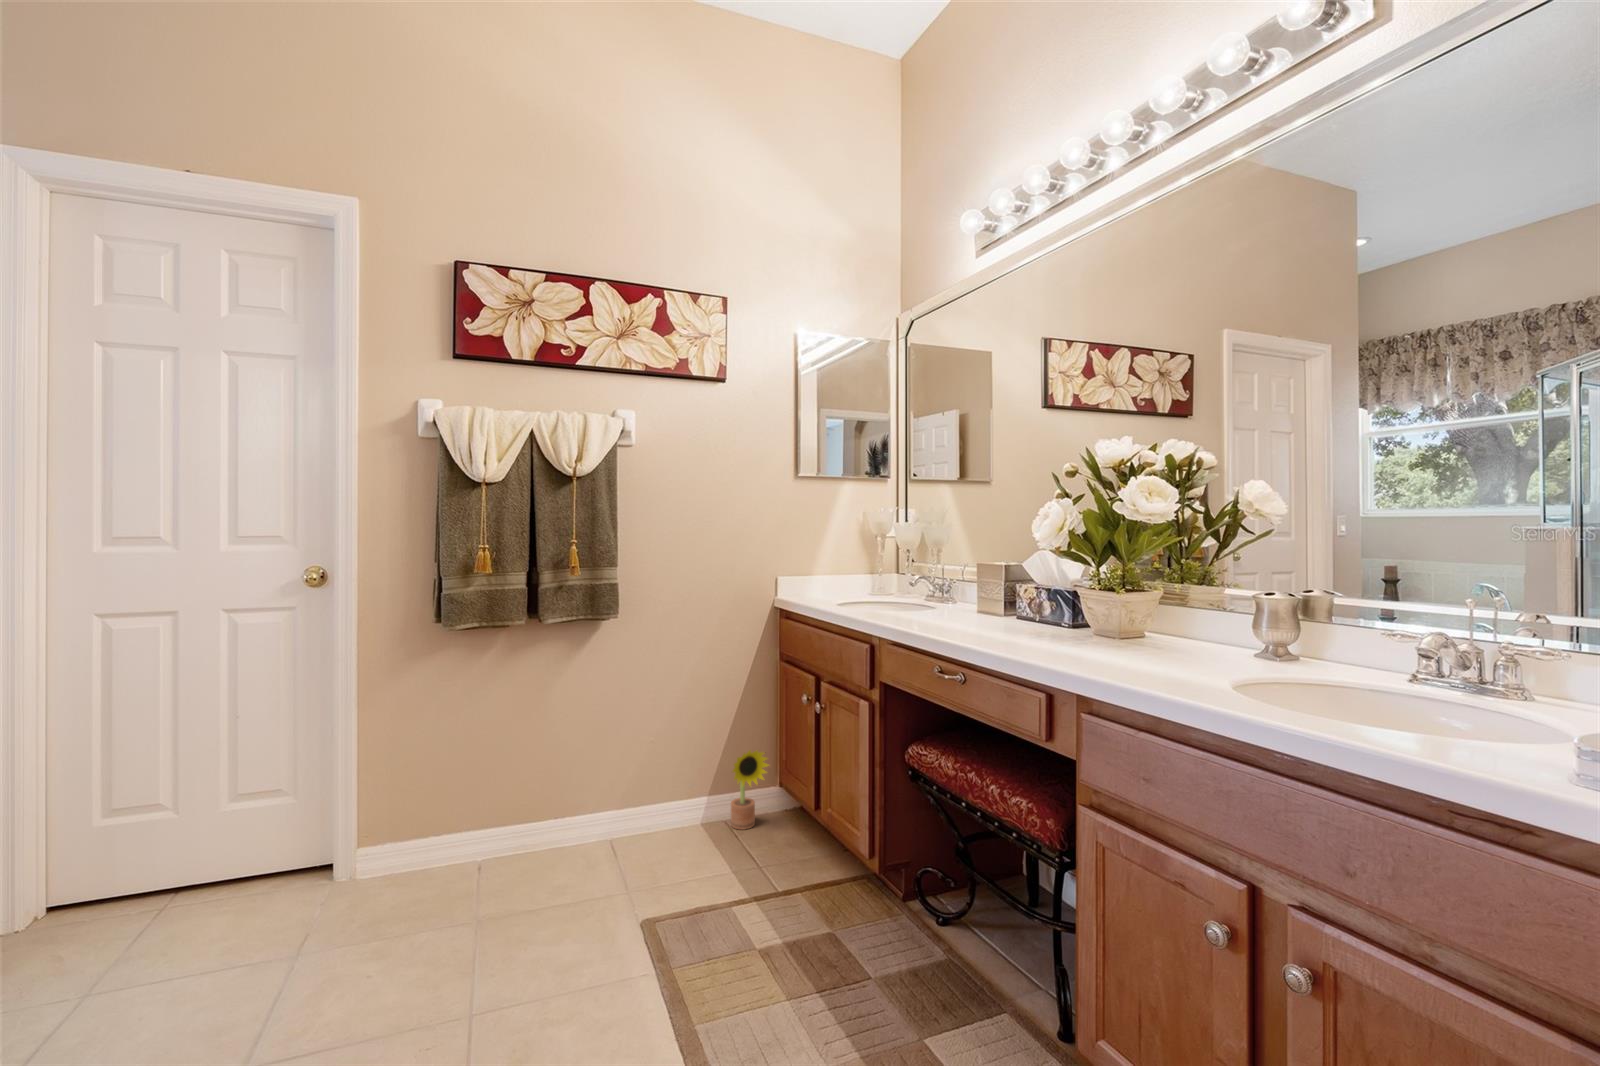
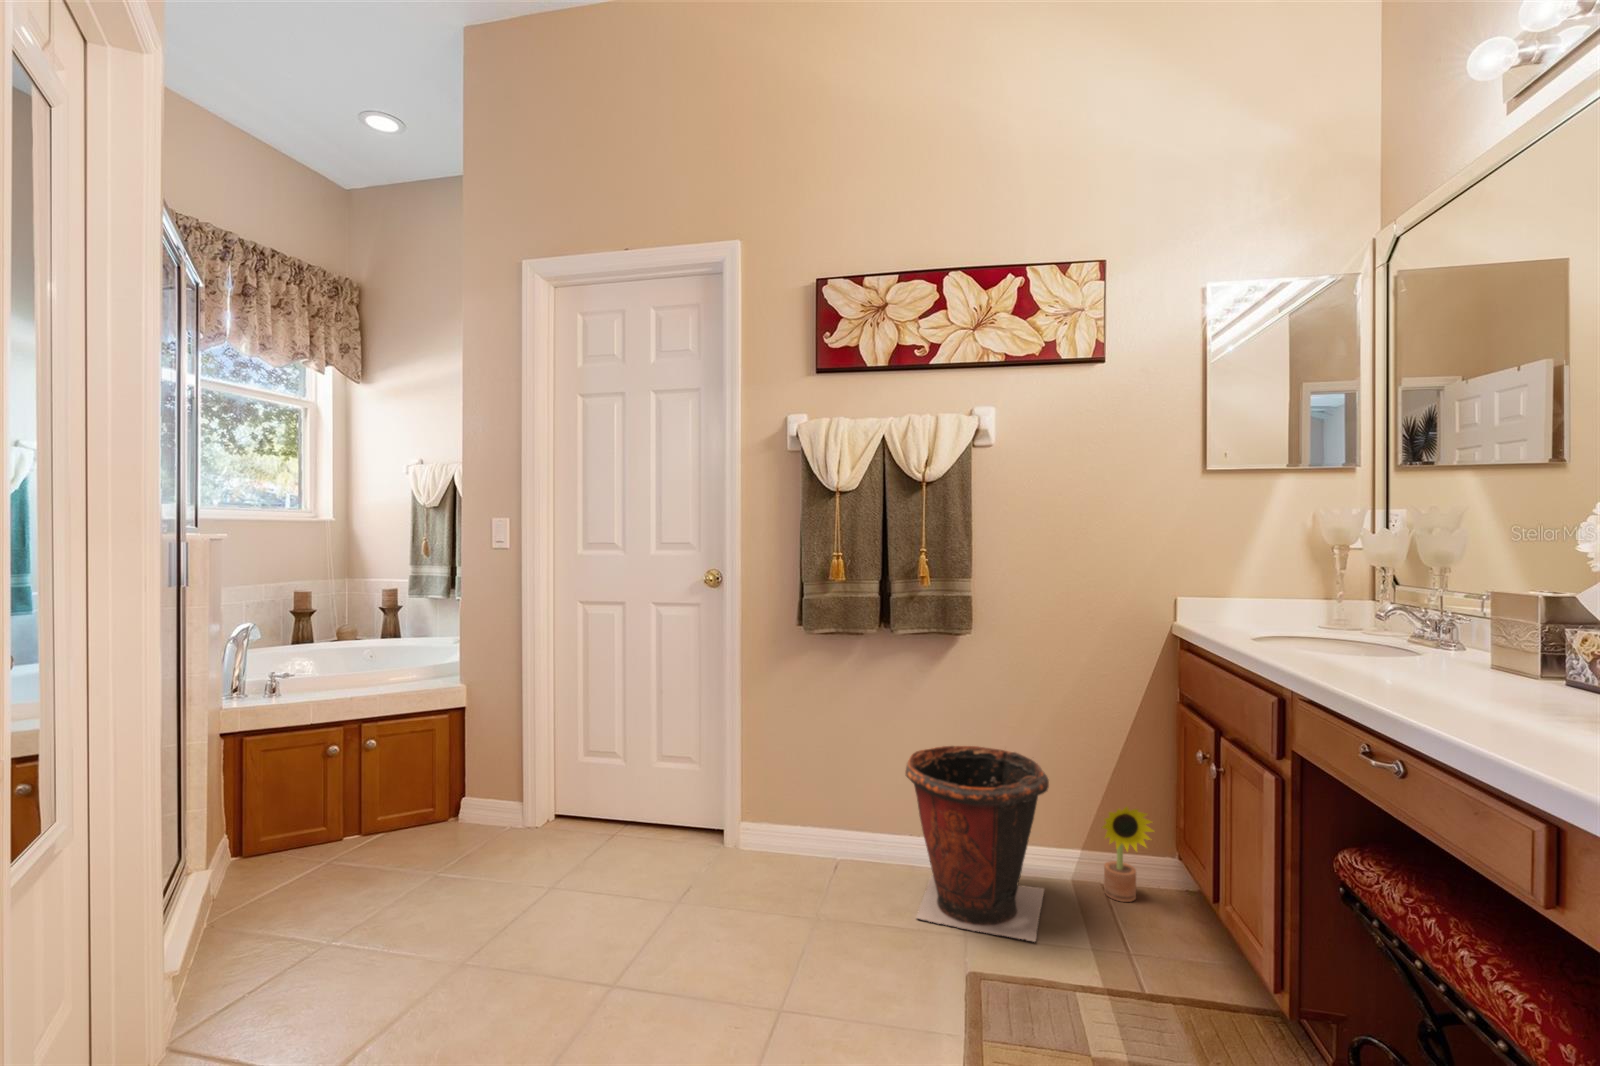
waste bin: none [562,720,696,897] -> present [905,746,1049,941]

